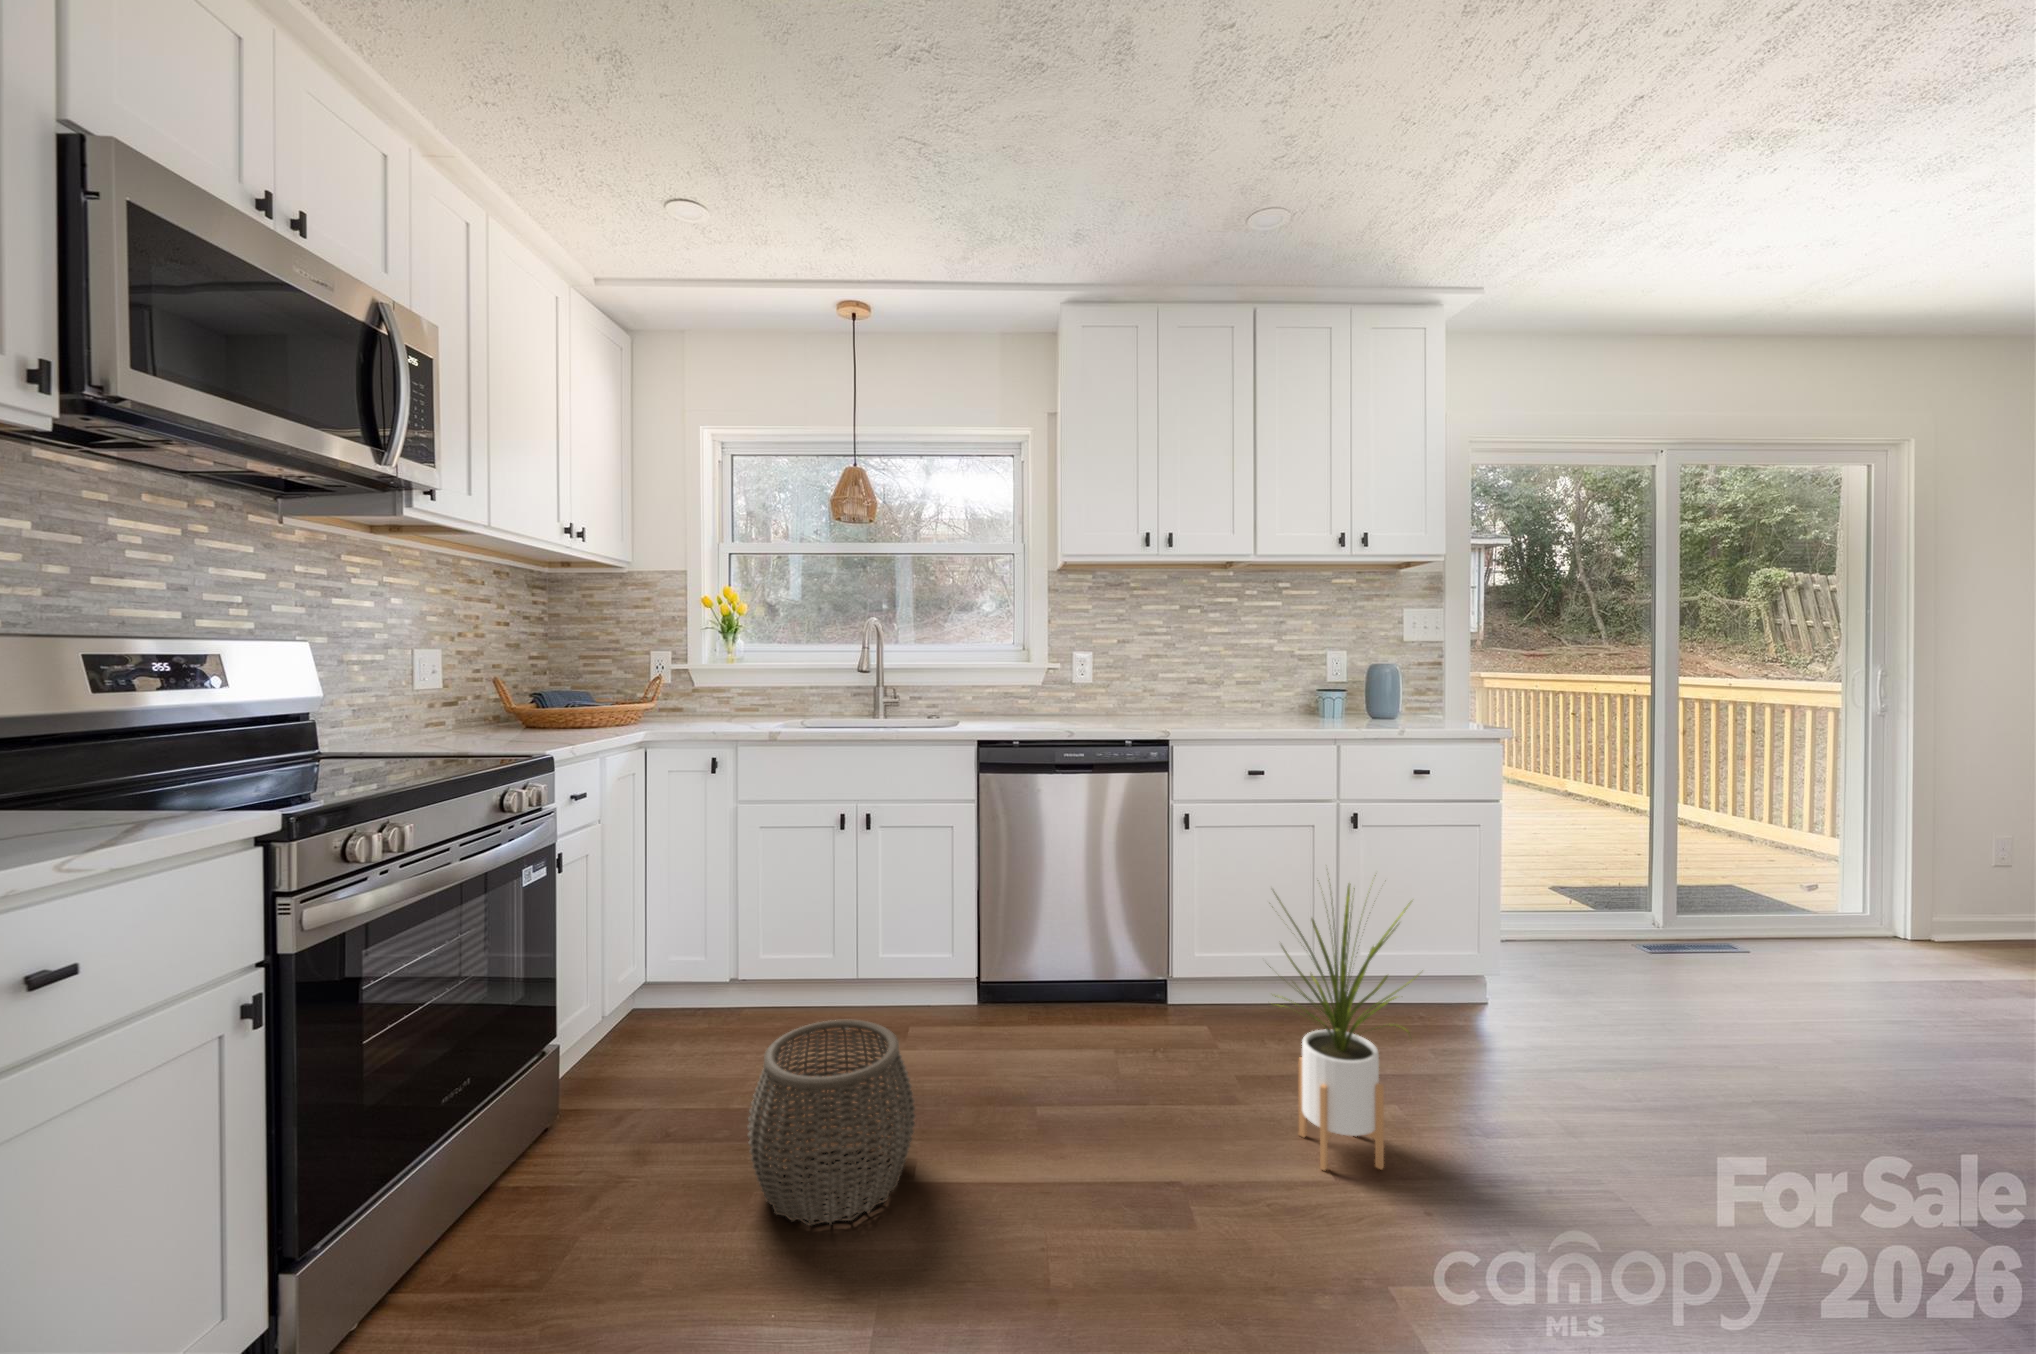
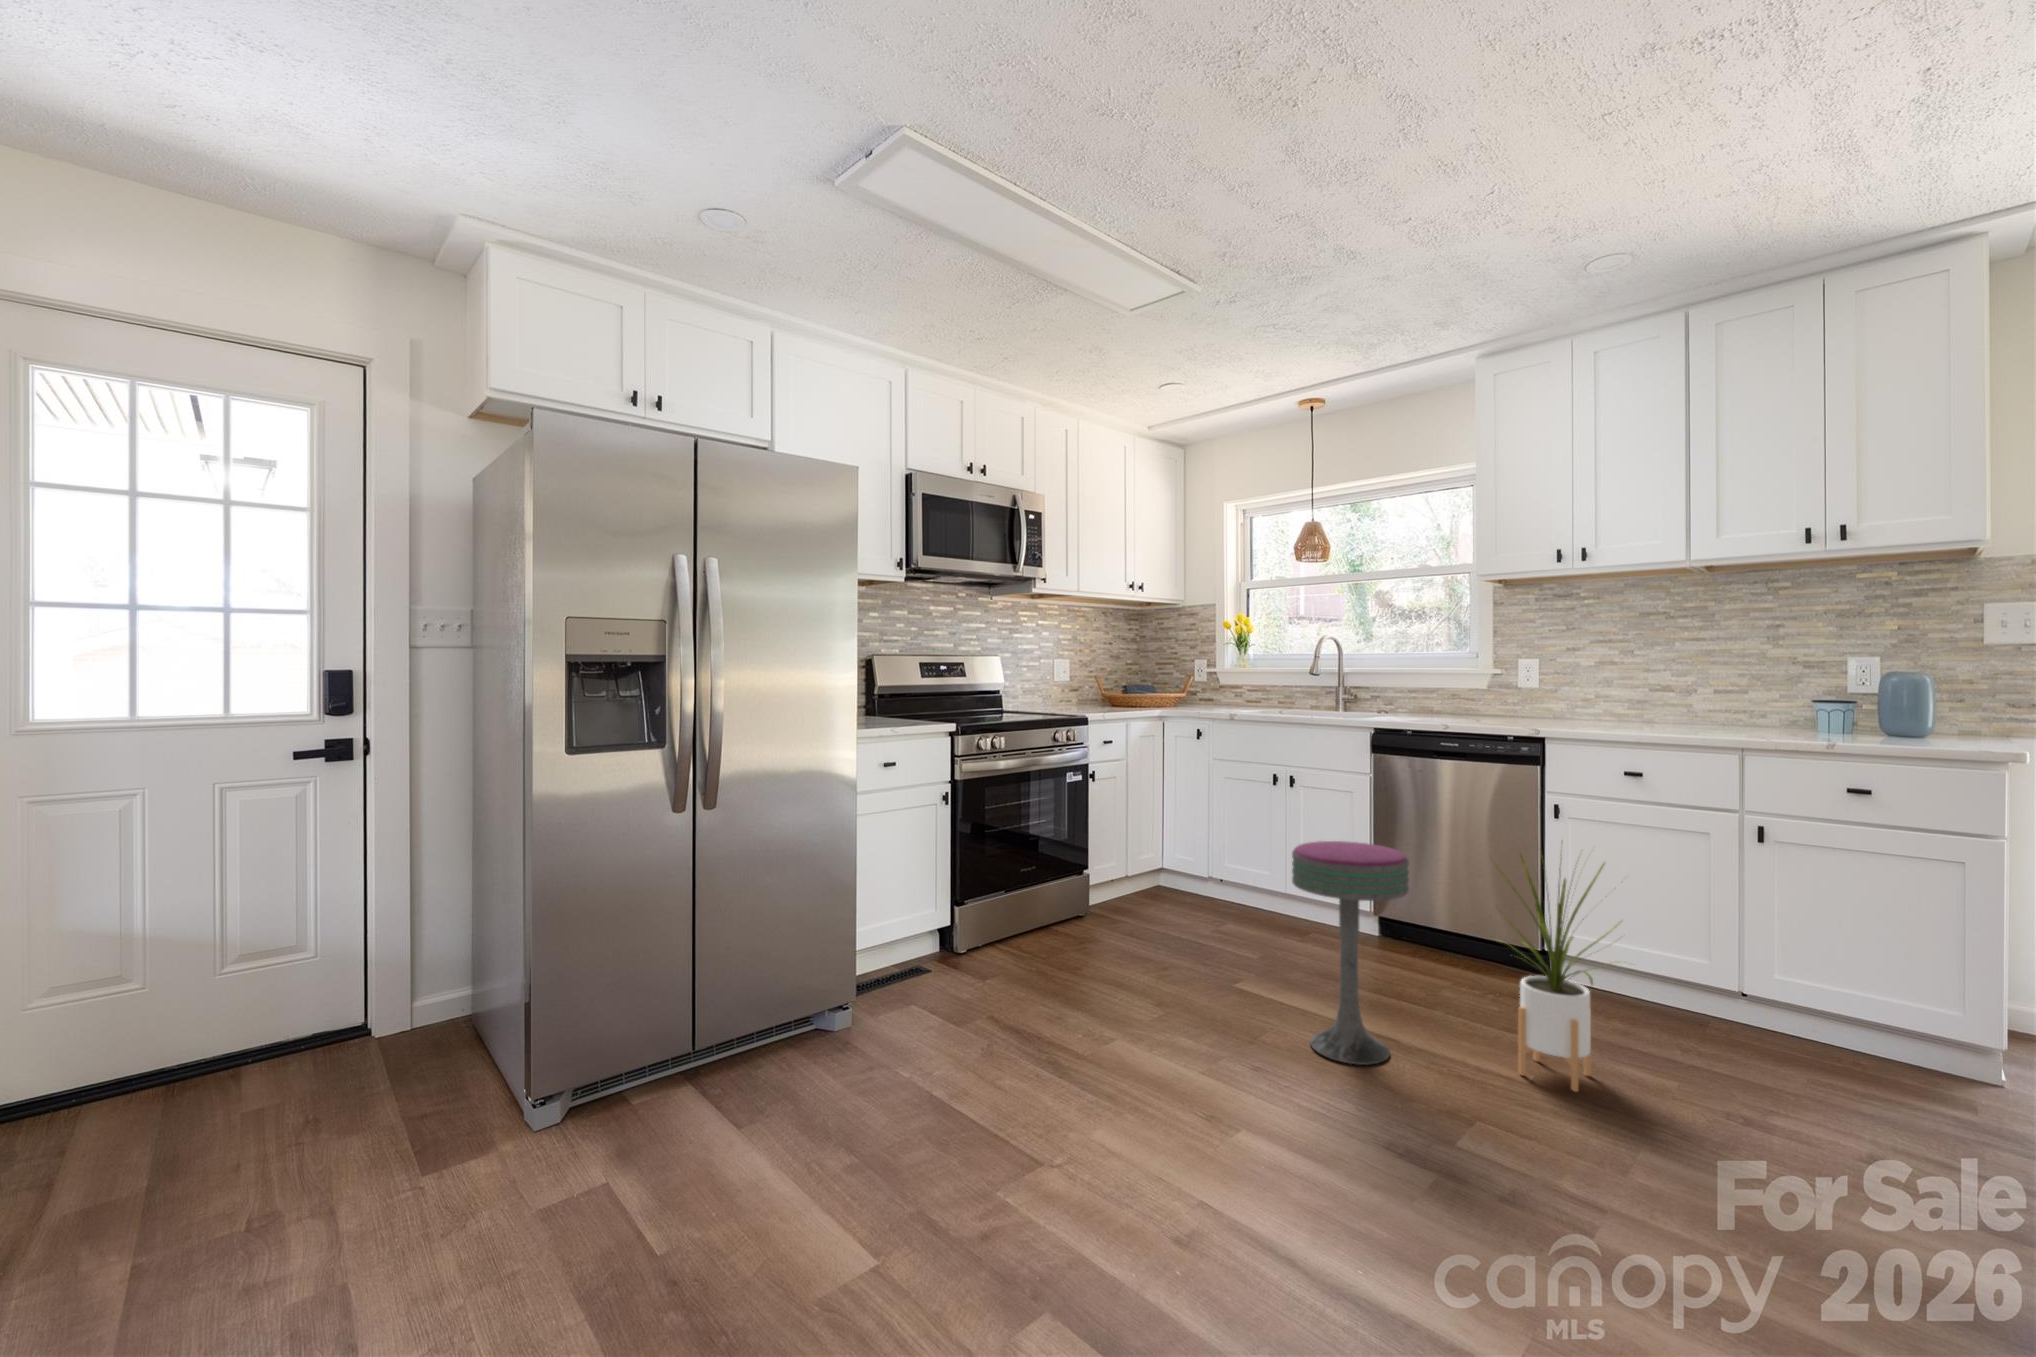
bar stool: none [1077,915,1243,1271] -> present [1292,841,1409,1065]
woven basket: present [747,1020,915,1225] -> none [1141,885,1239,988]

